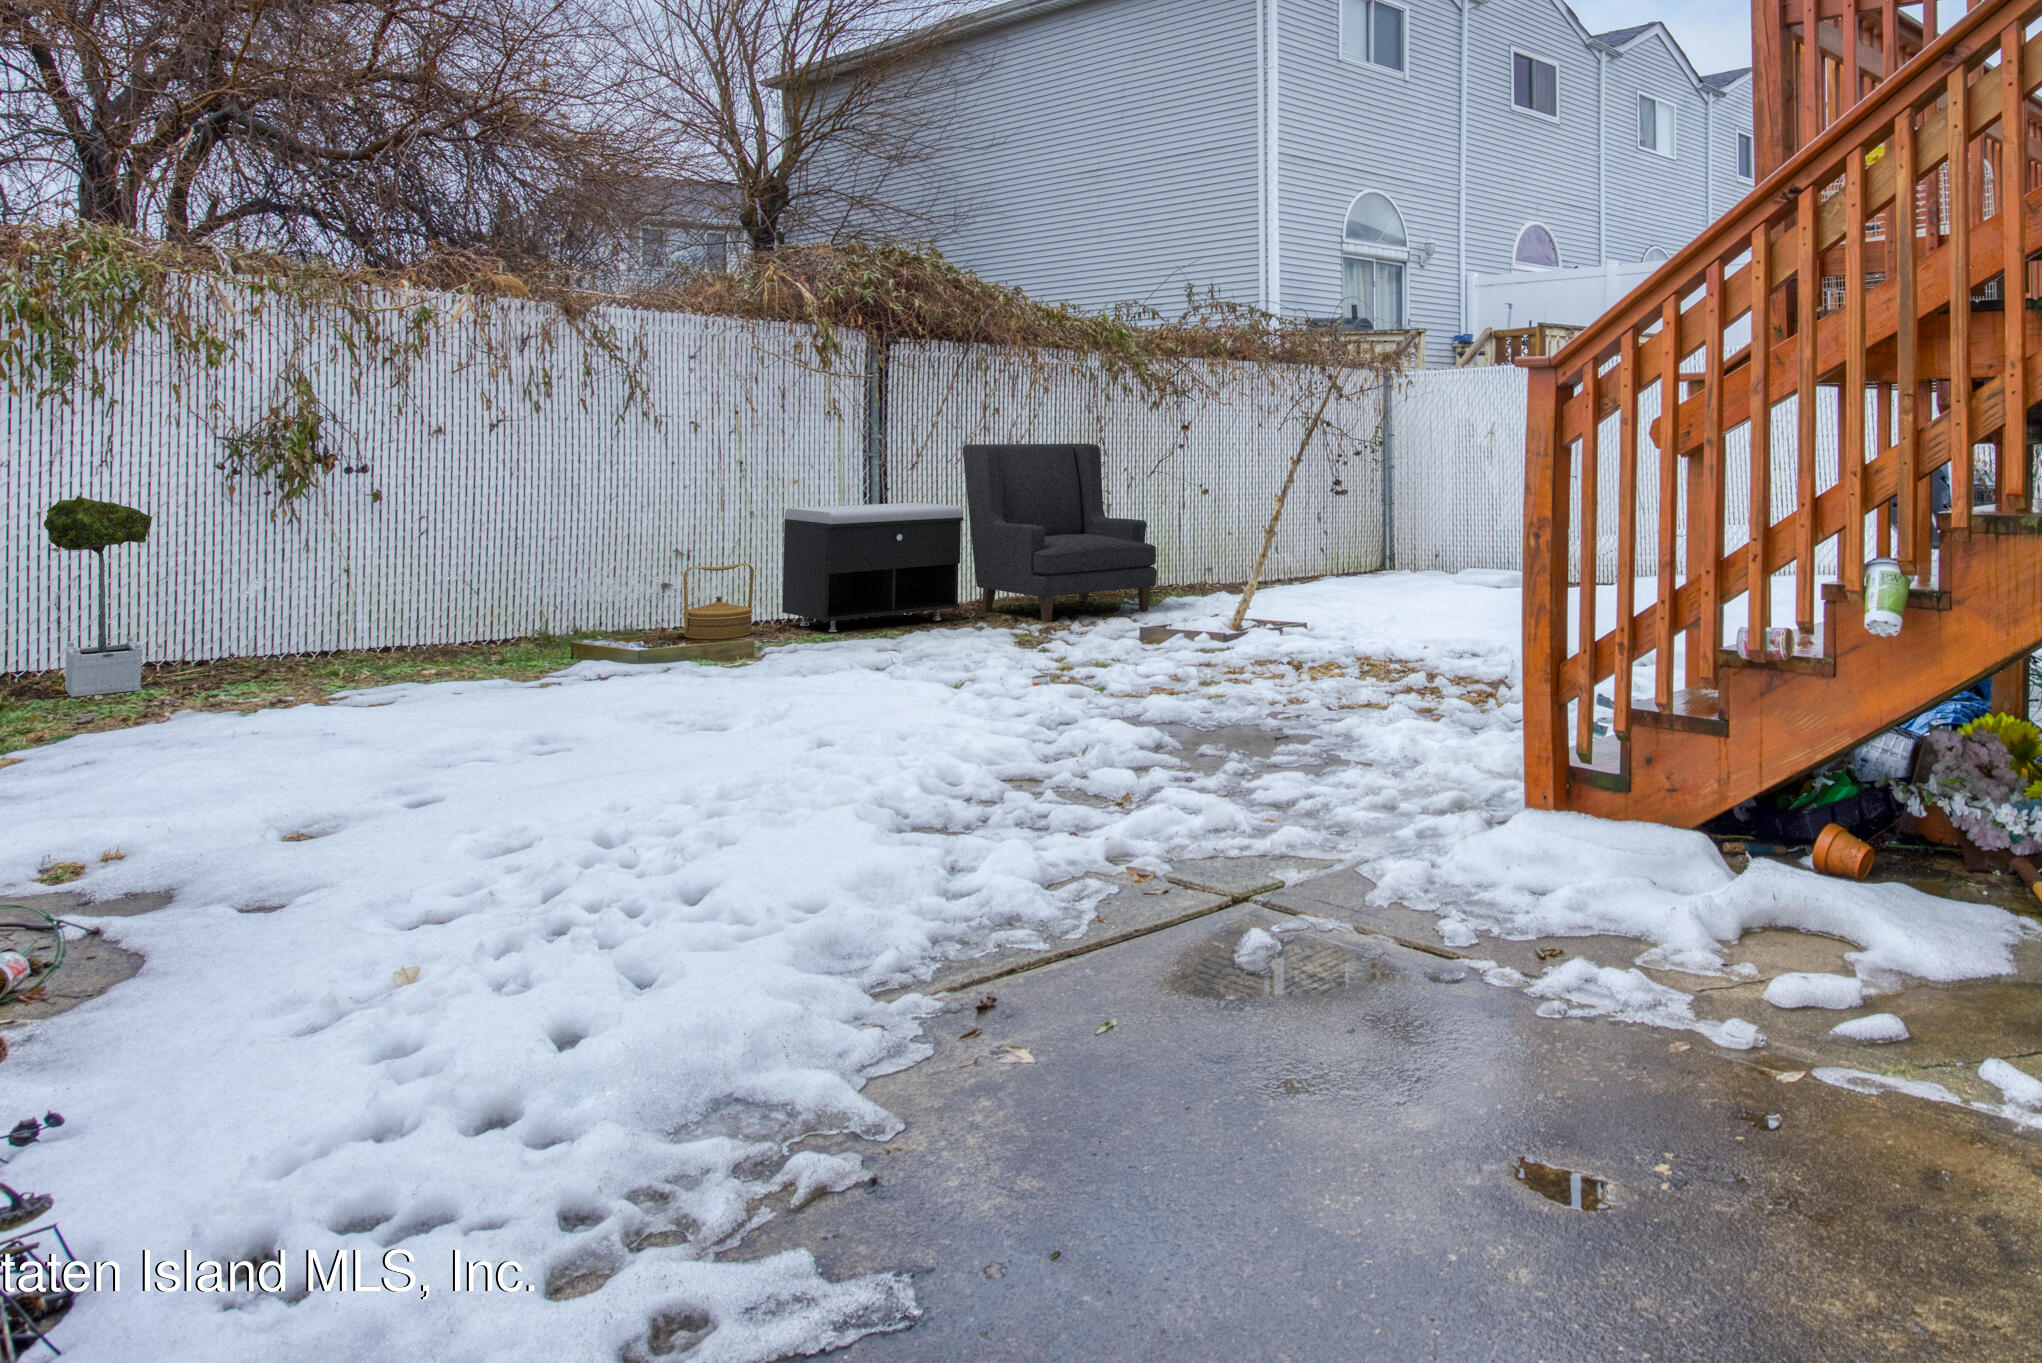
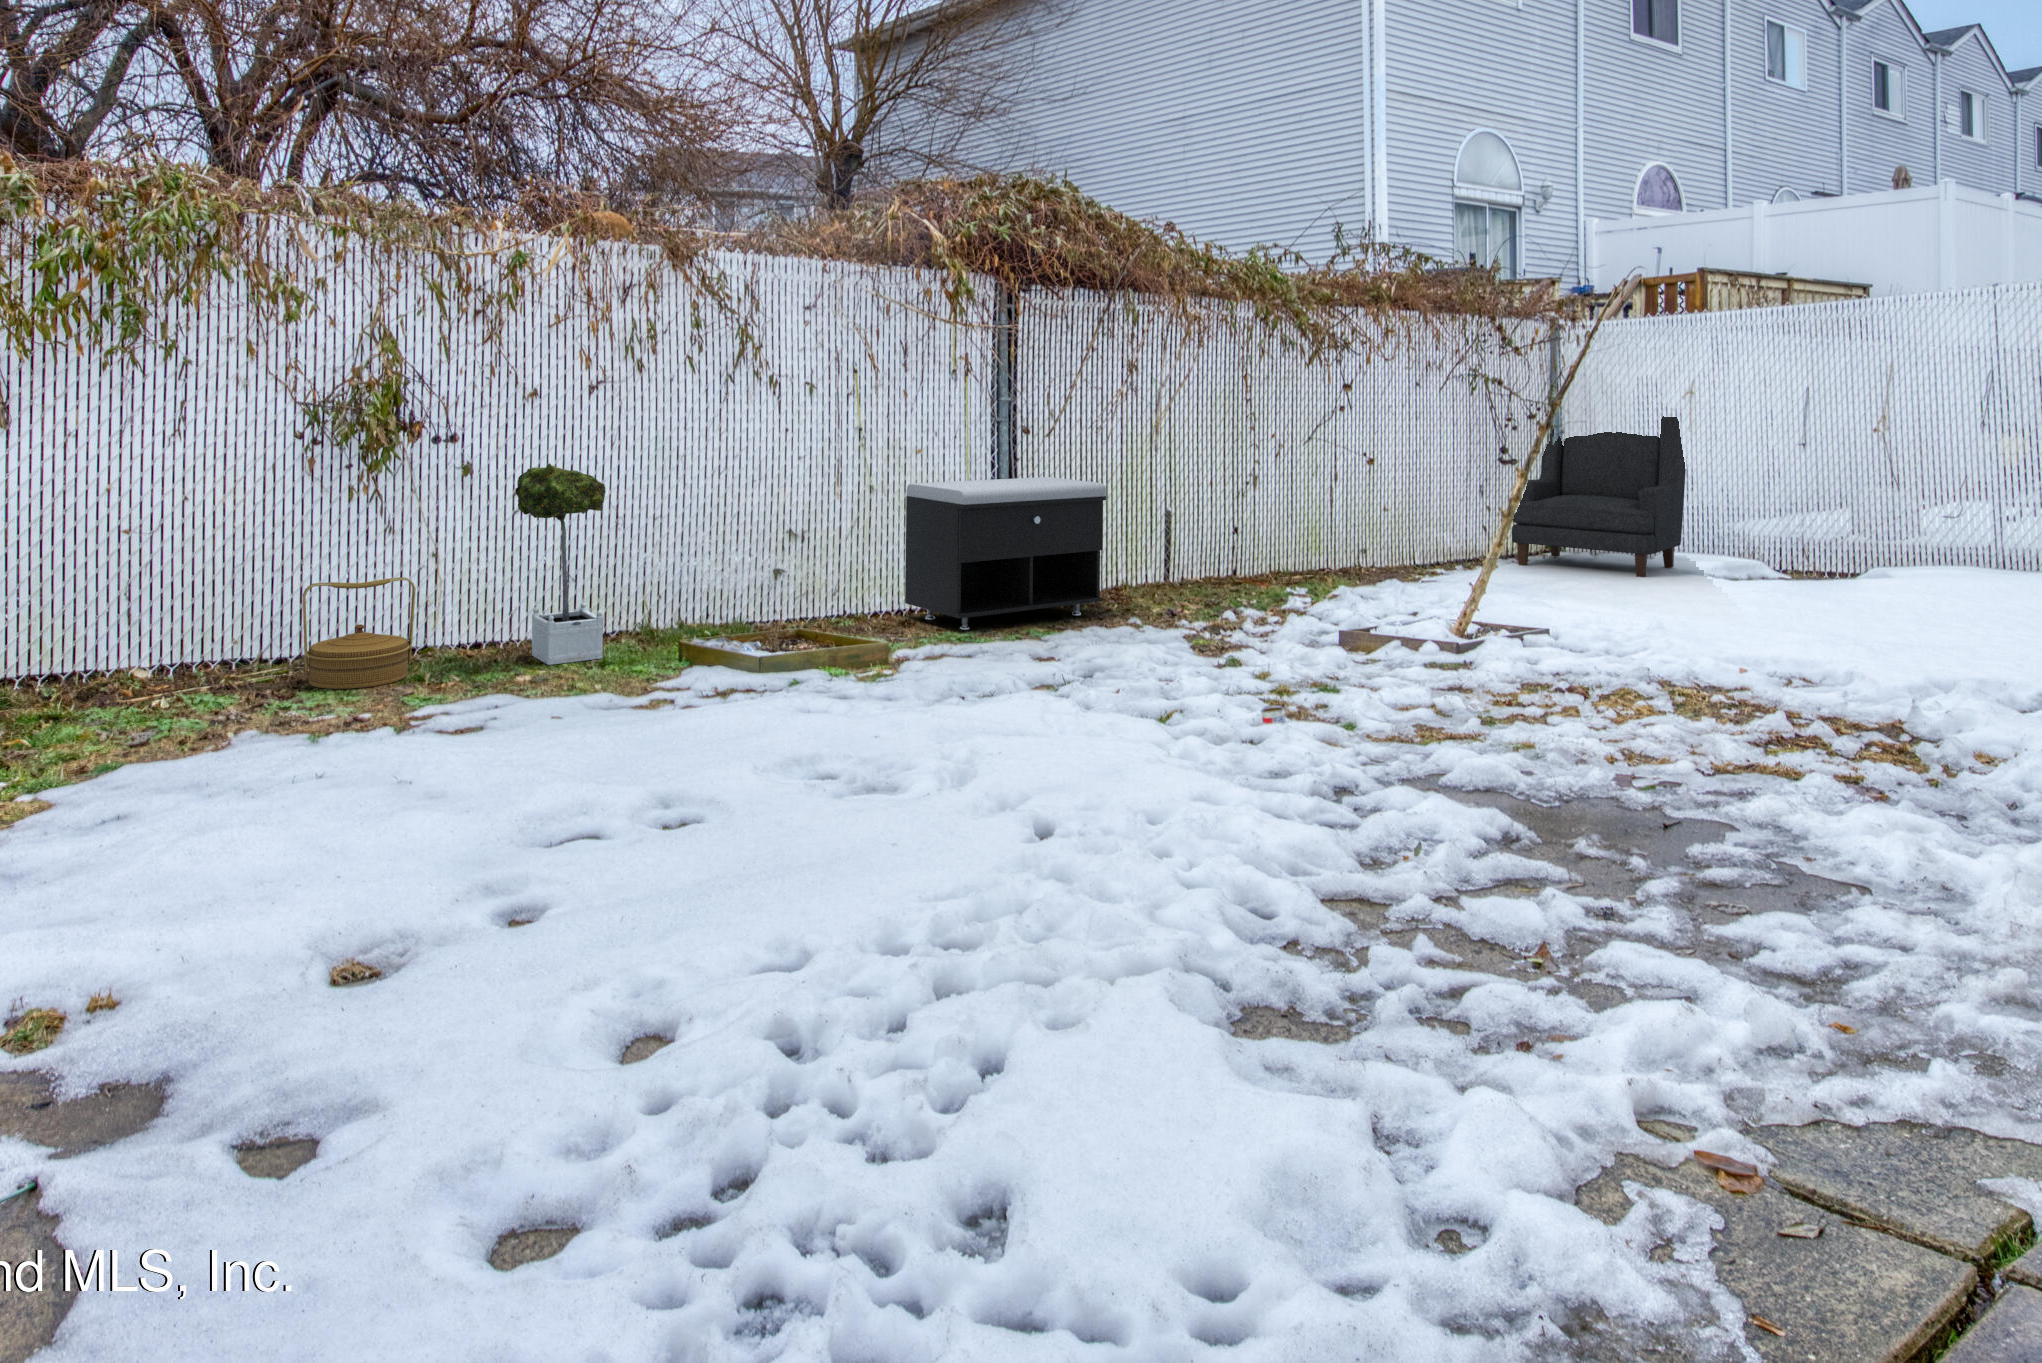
chair: present [963,443,1157,622] -> present [1512,416,1686,577]
potted tree: present [44,495,152,697] -> present [515,463,606,665]
woven basket: present [683,563,754,639] -> present [303,577,416,689]

